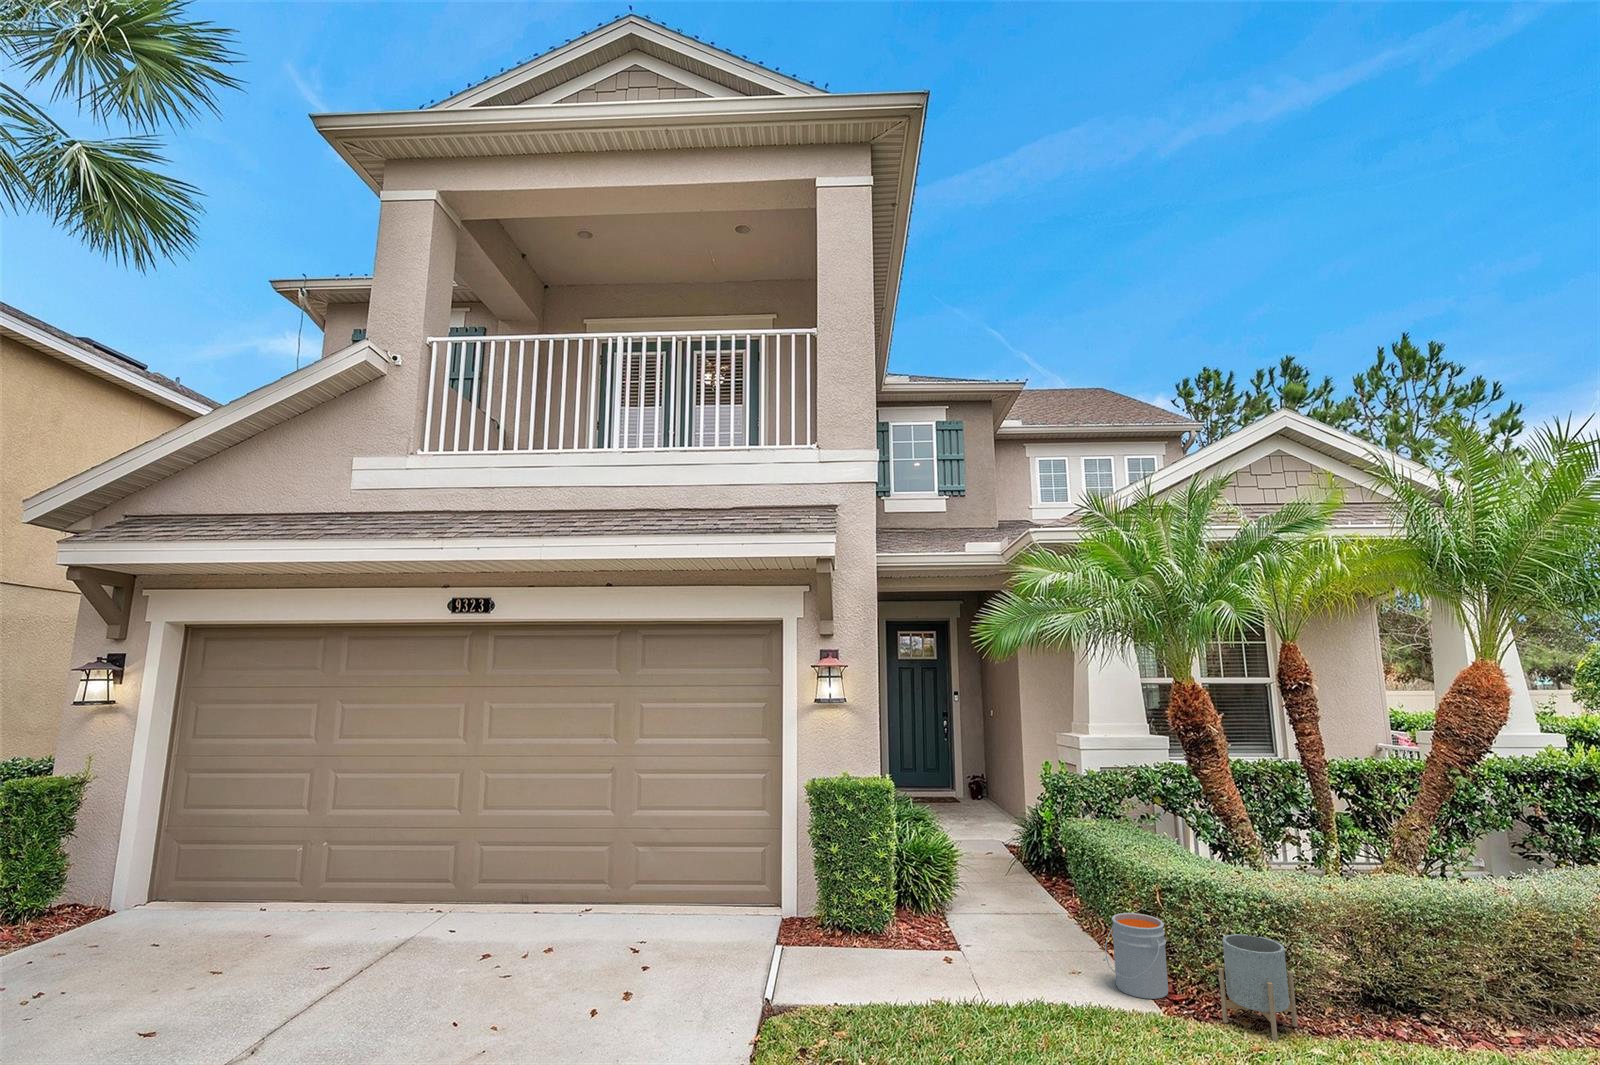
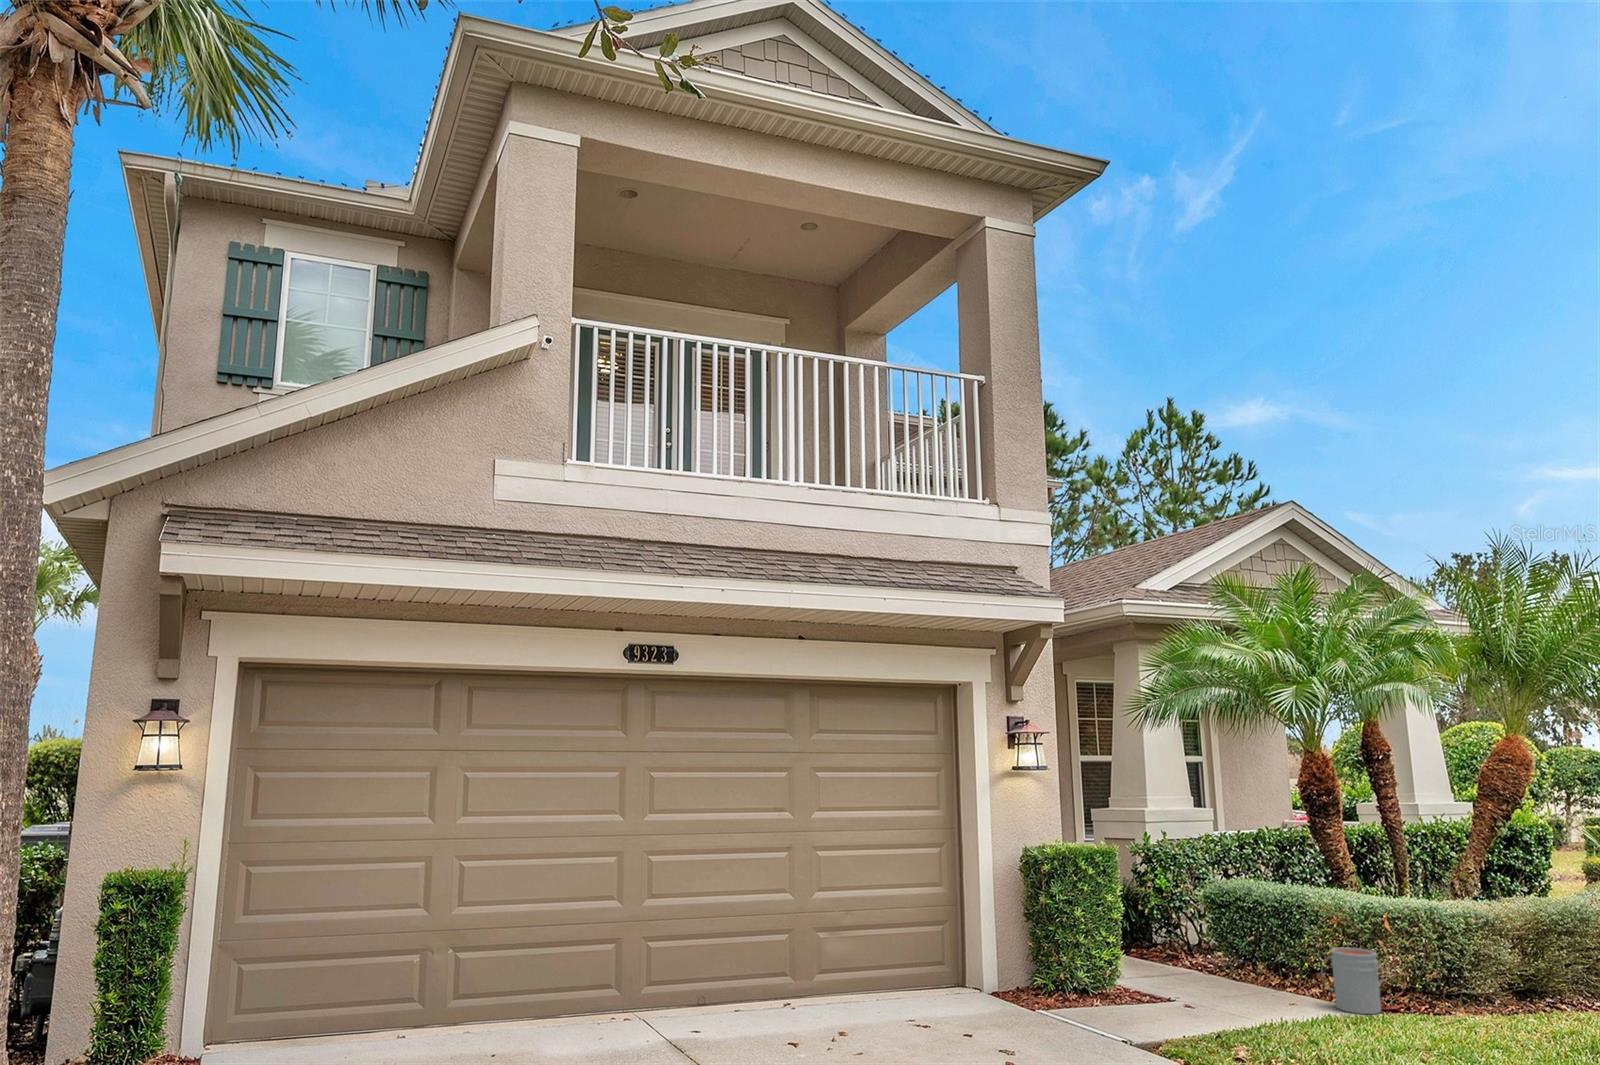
planter: present [1219,934,1297,1040] -> none [1432,952,1489,1026]

